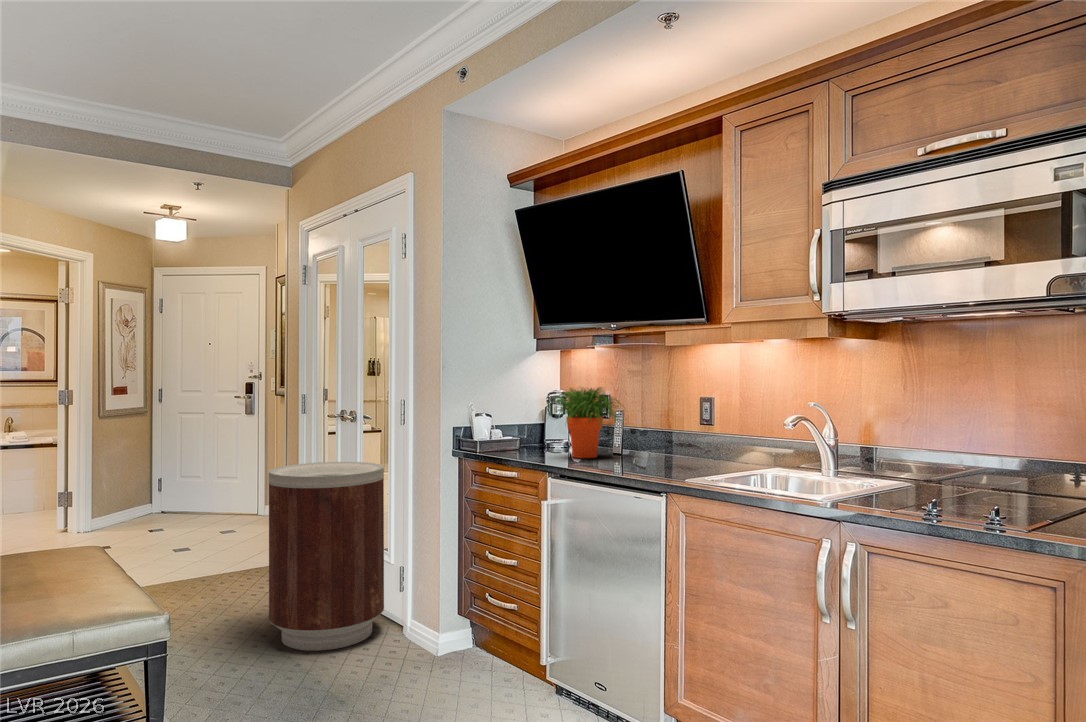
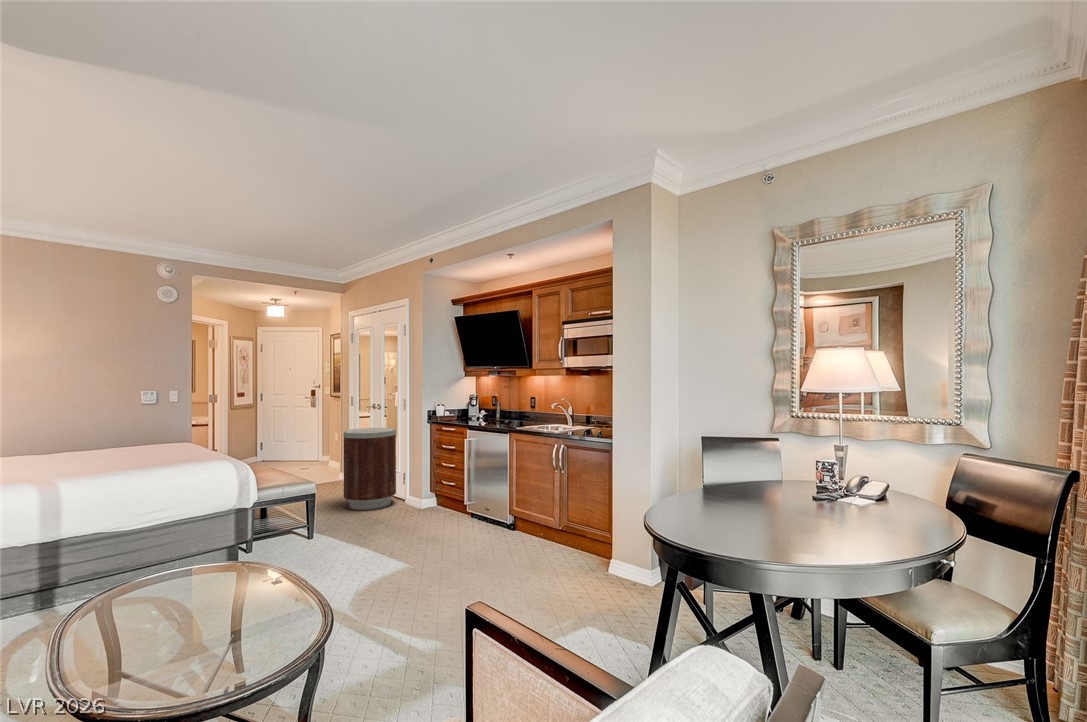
potted plant: present [548,387,621,458] -> none [467,393,501,423]

